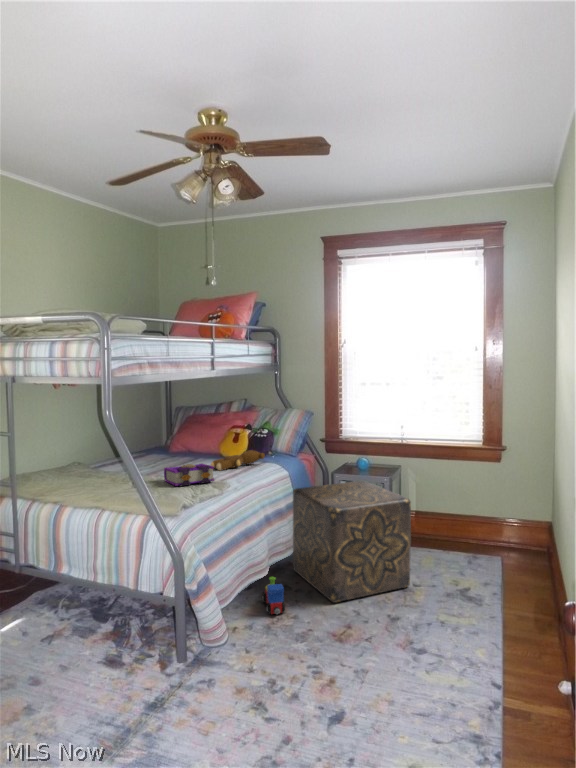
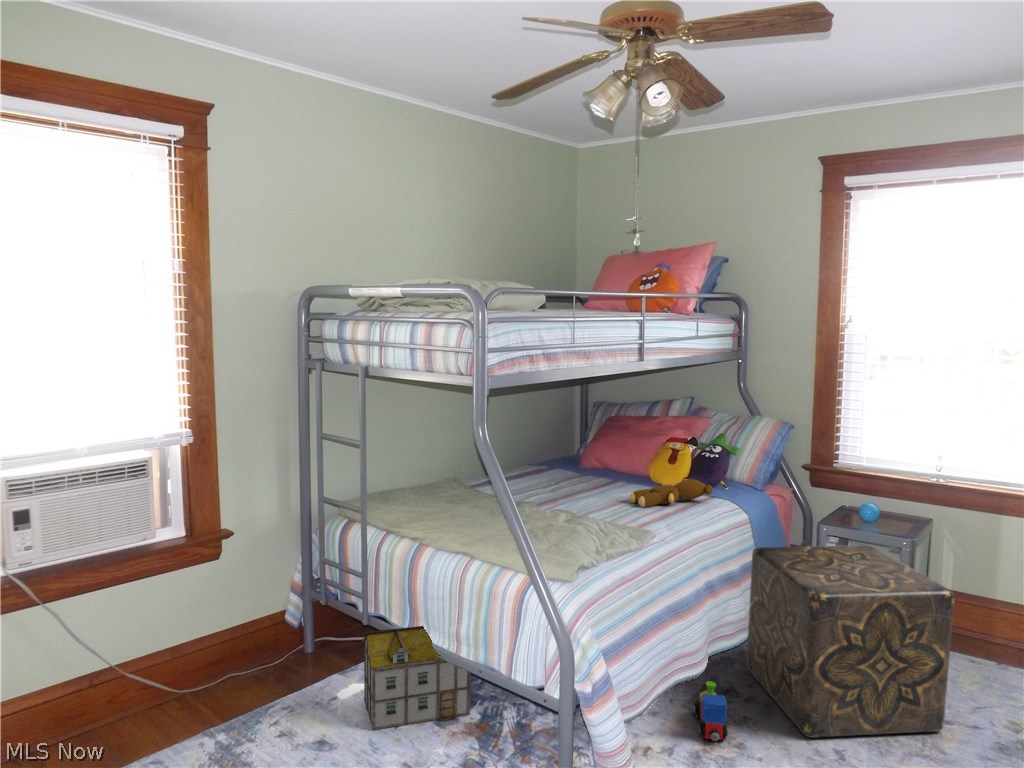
book: present [164,464,214,486] -> none [561,497,632,530]
toy house: none [16,559,106,650] -> present [362,626,471,730]

